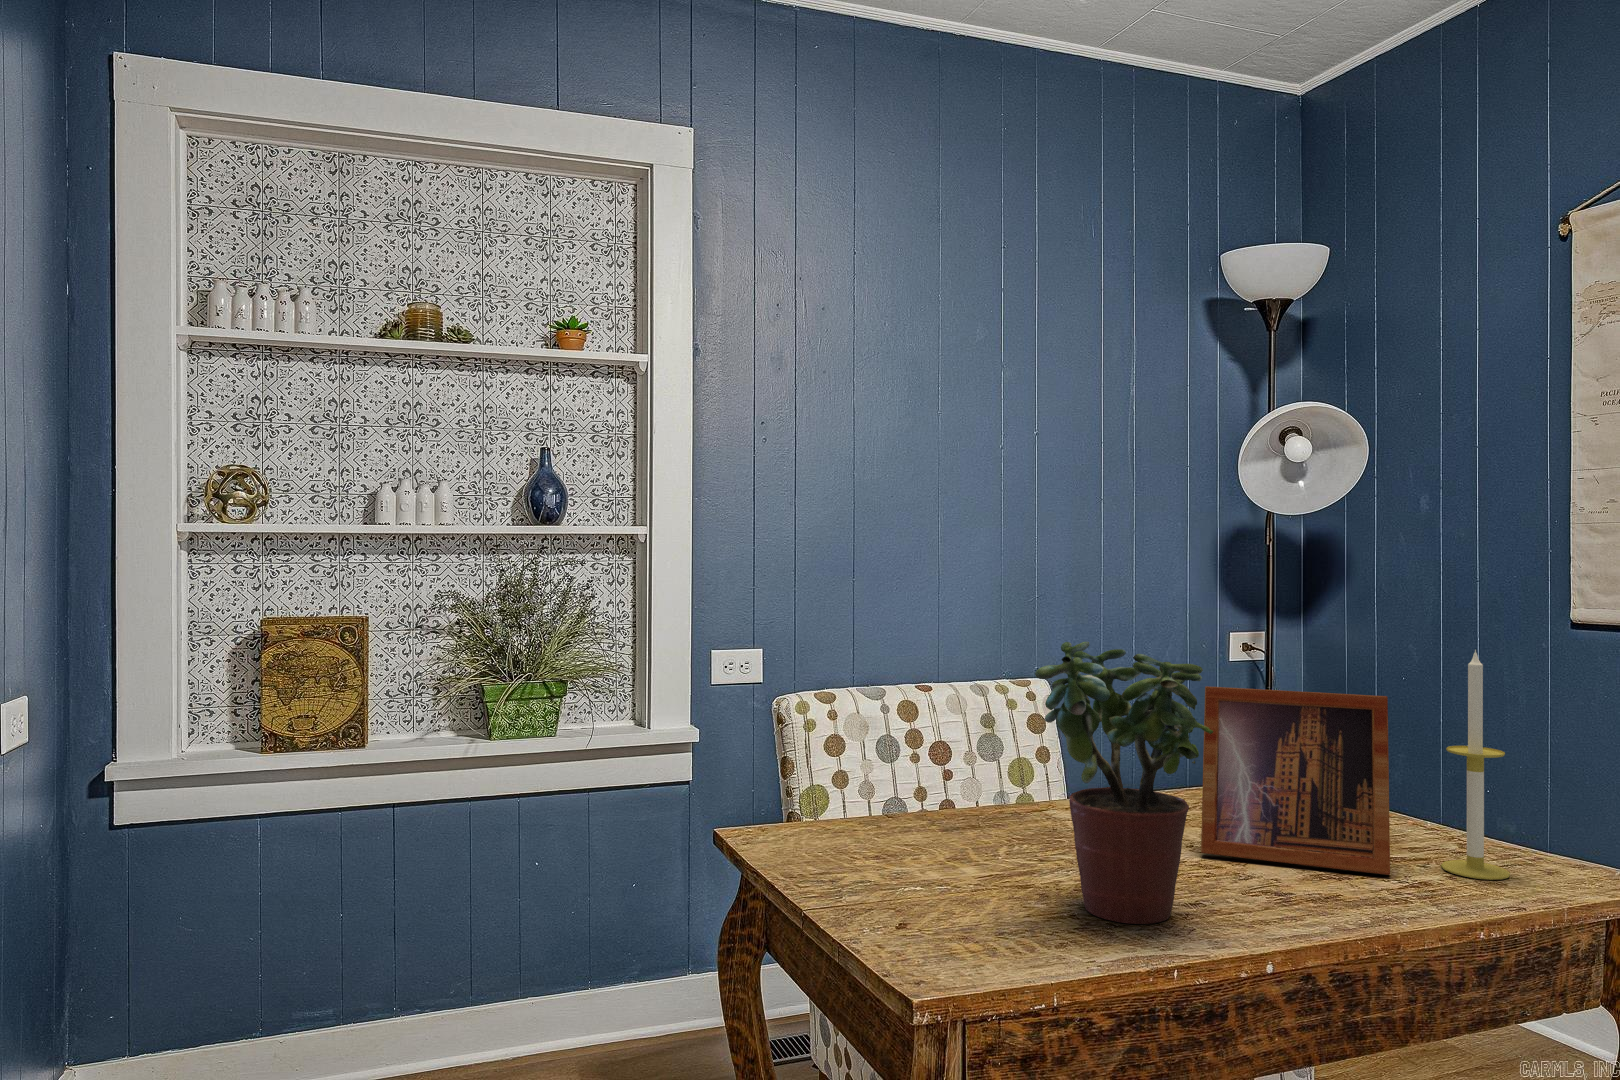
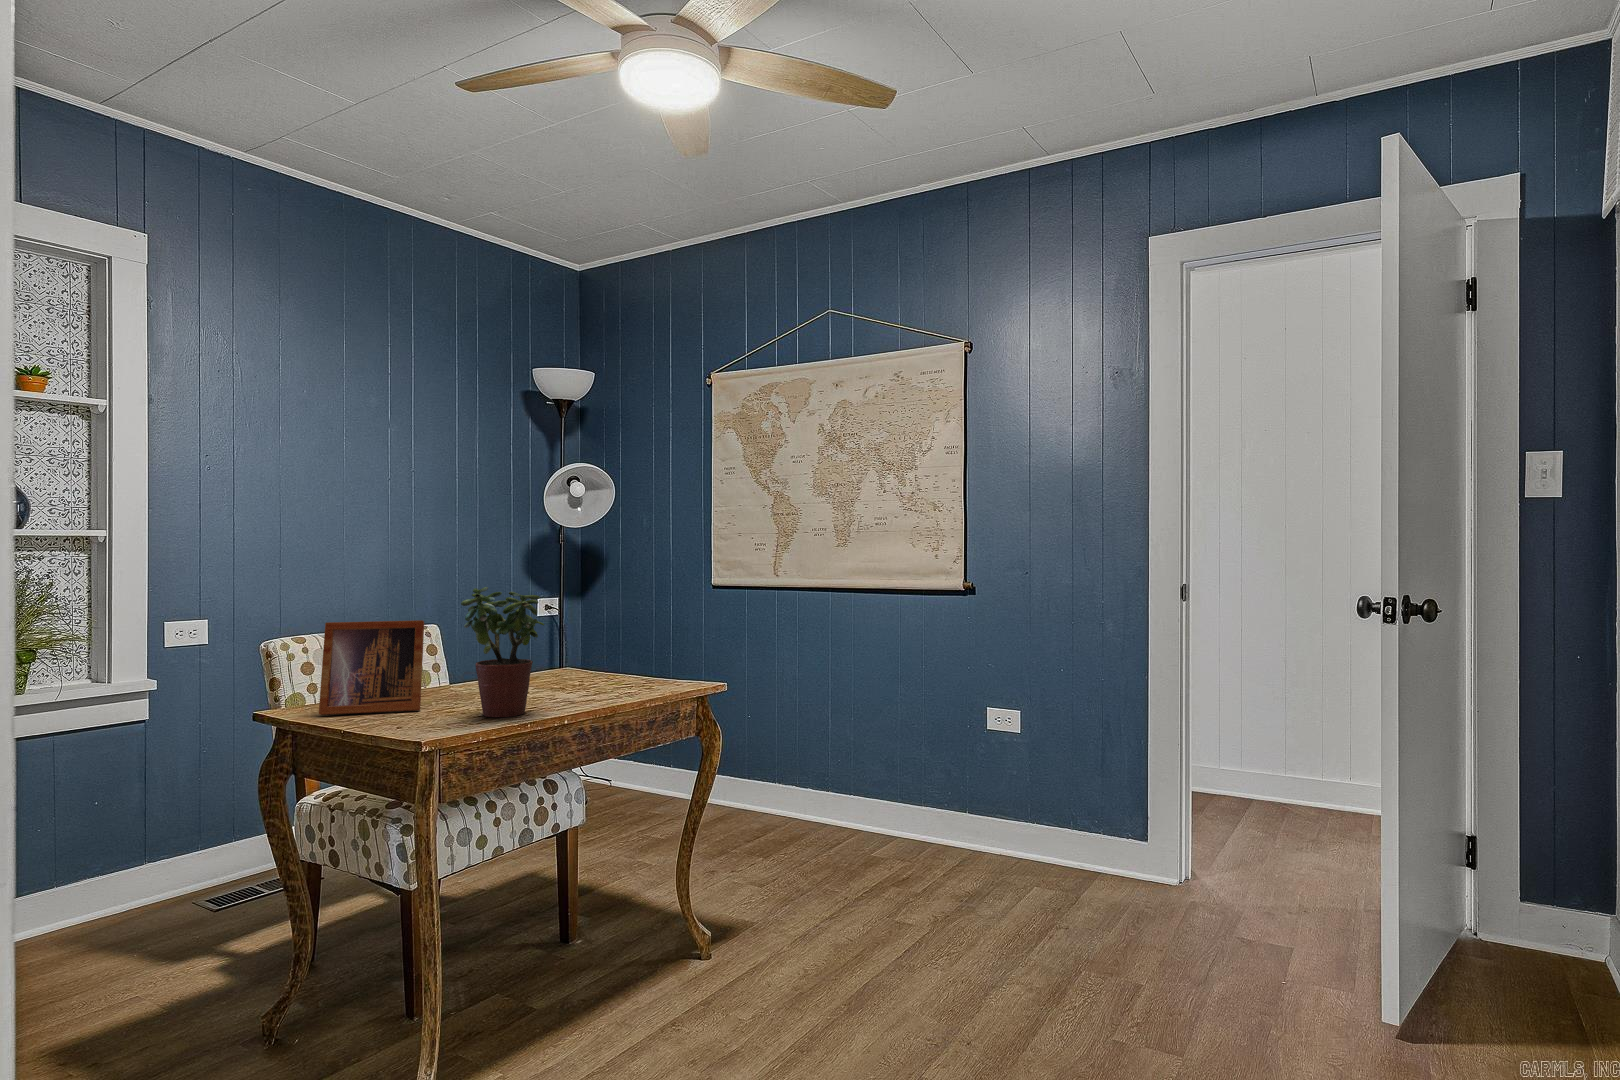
candle: present [1441,650,1510,880] -> none [639,588,665,687]
picture frame: present [1201,686,1390,875] -> present [319,620,424,715]

